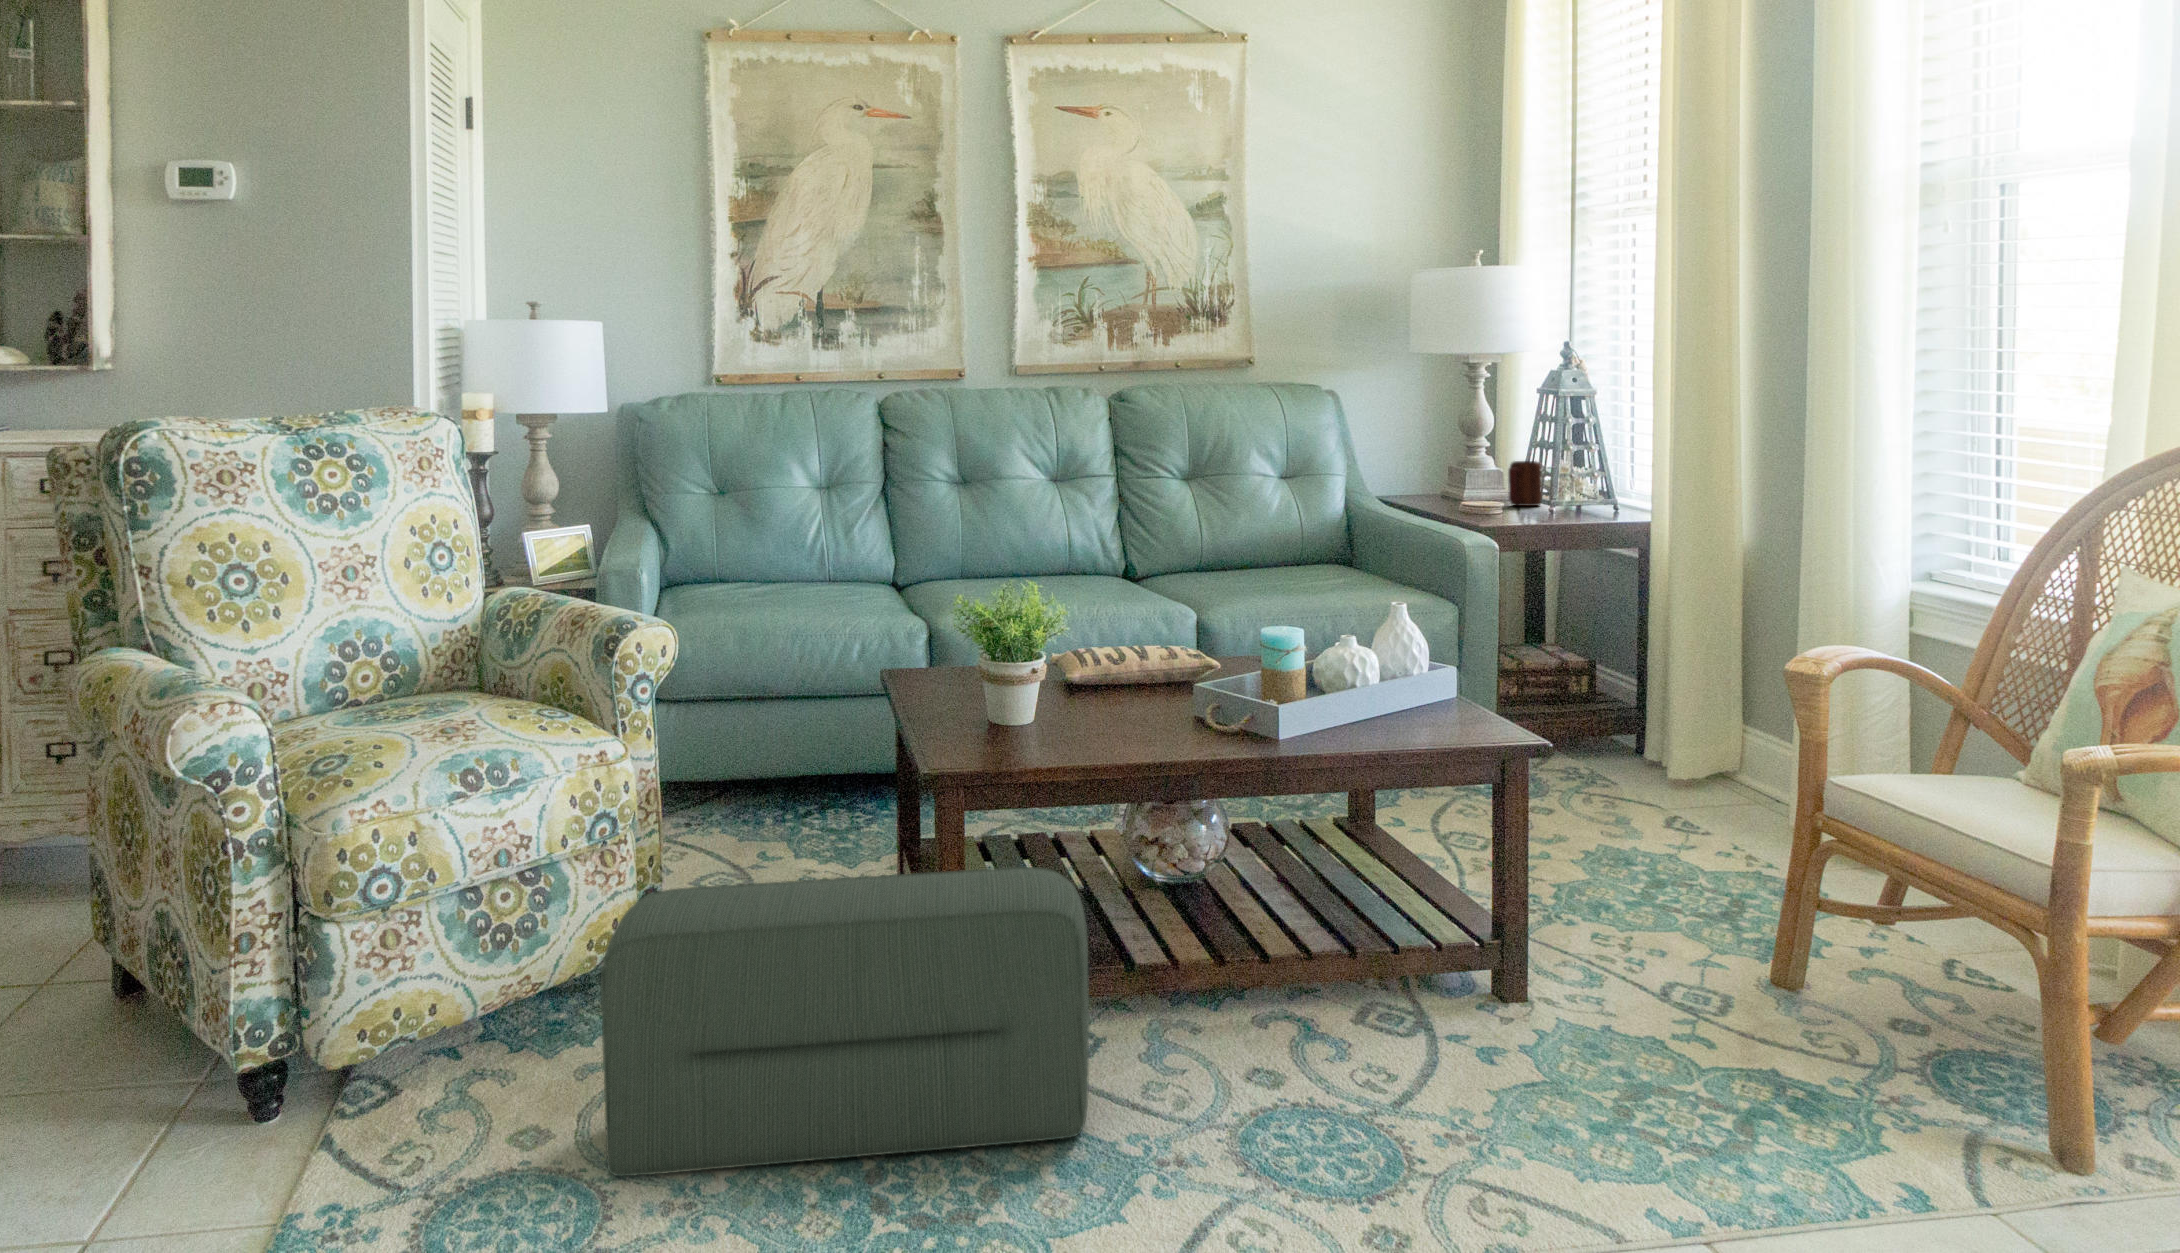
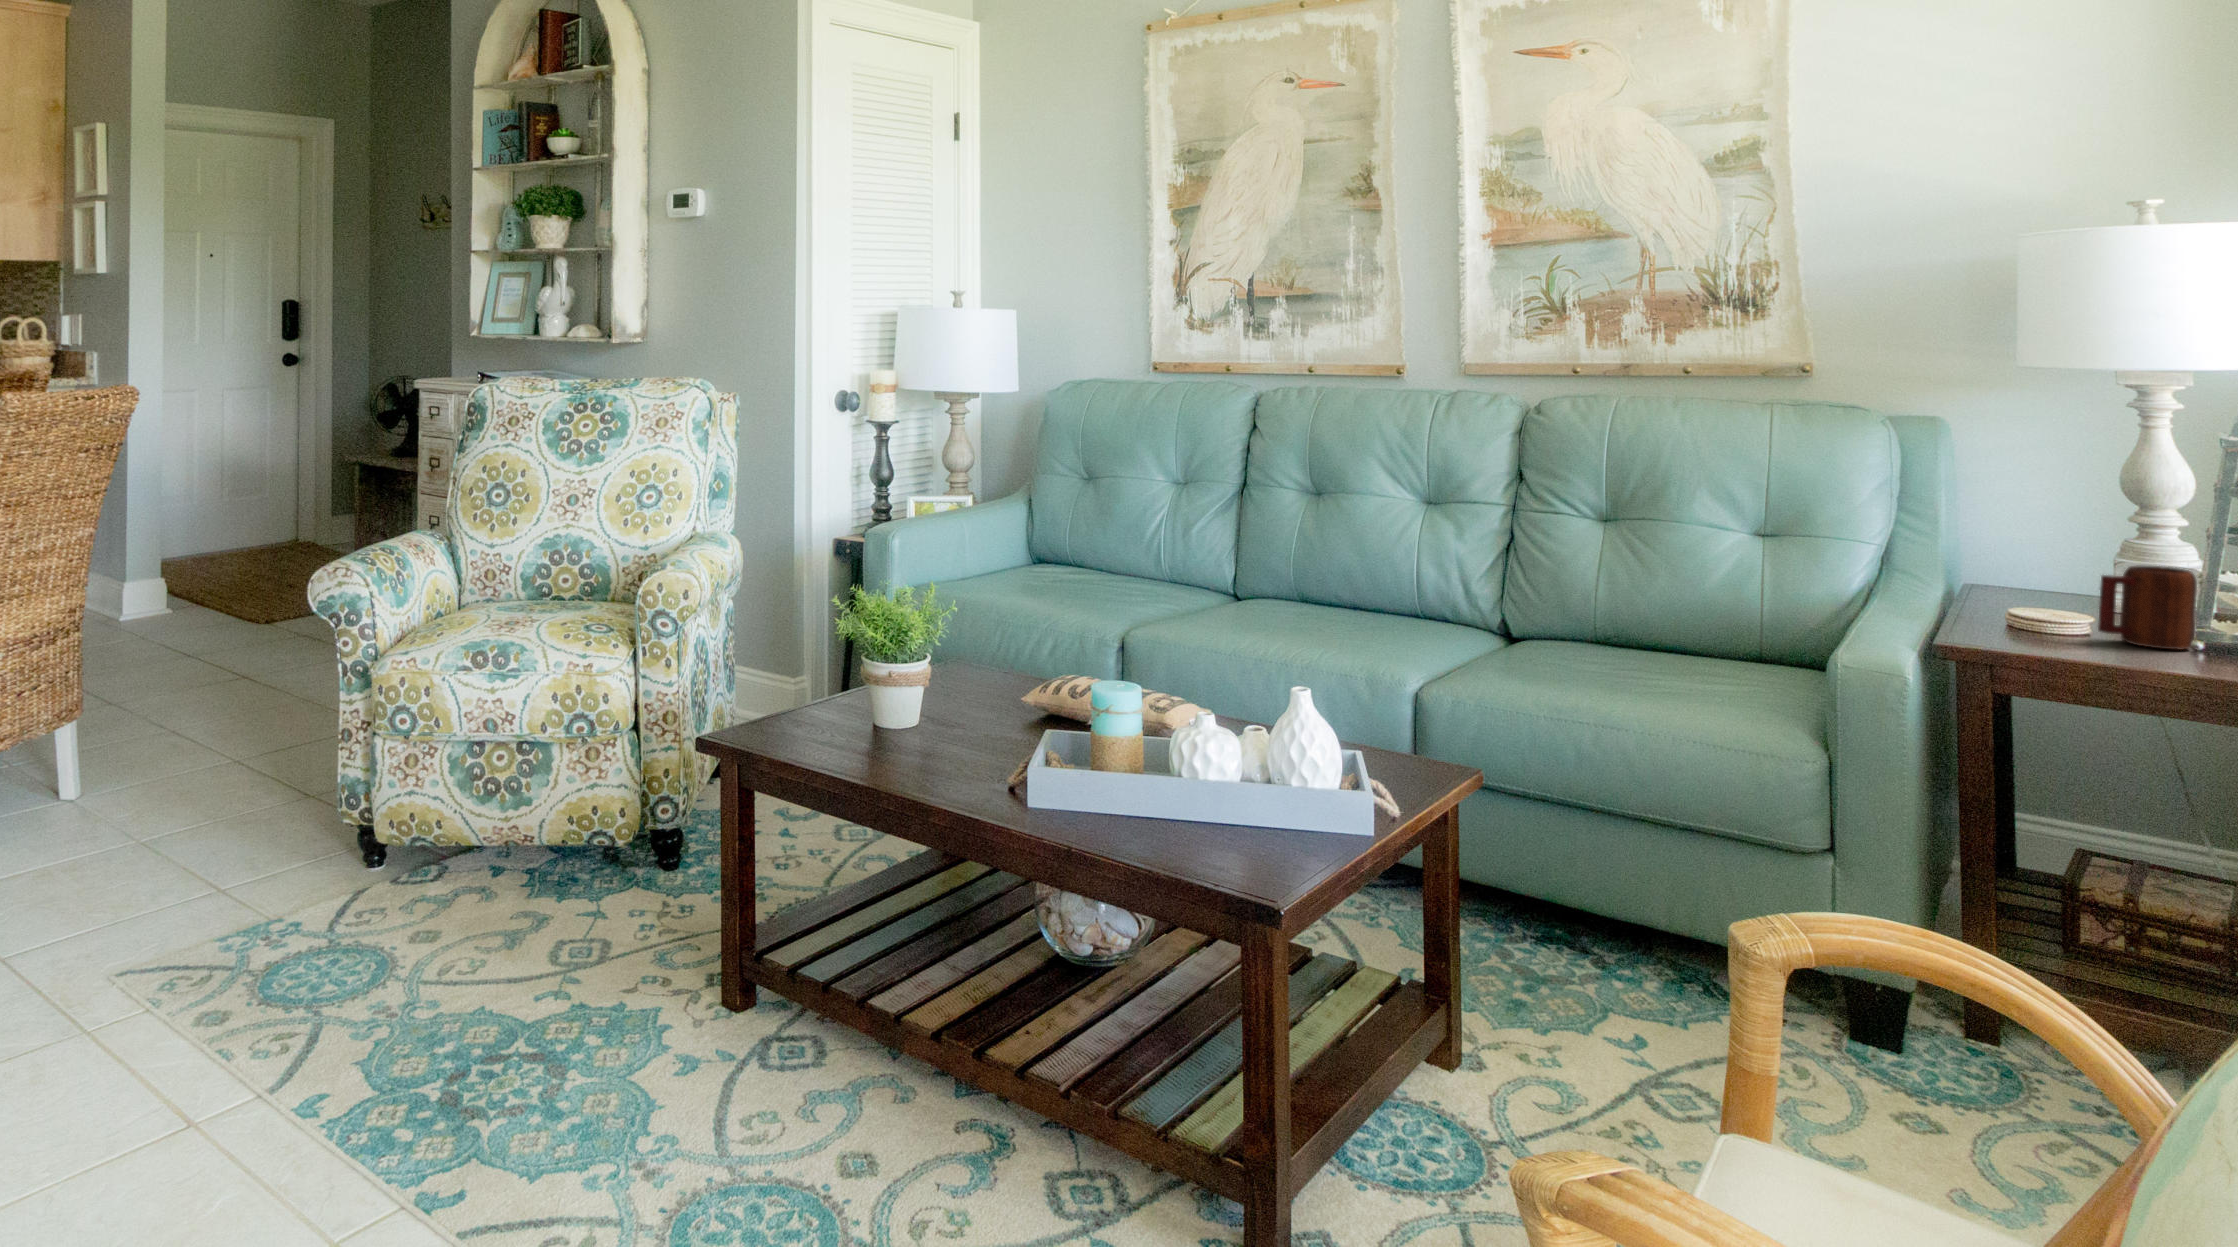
pouf: present [600,867,1089,1176] -> none [391,779,690,1117]

